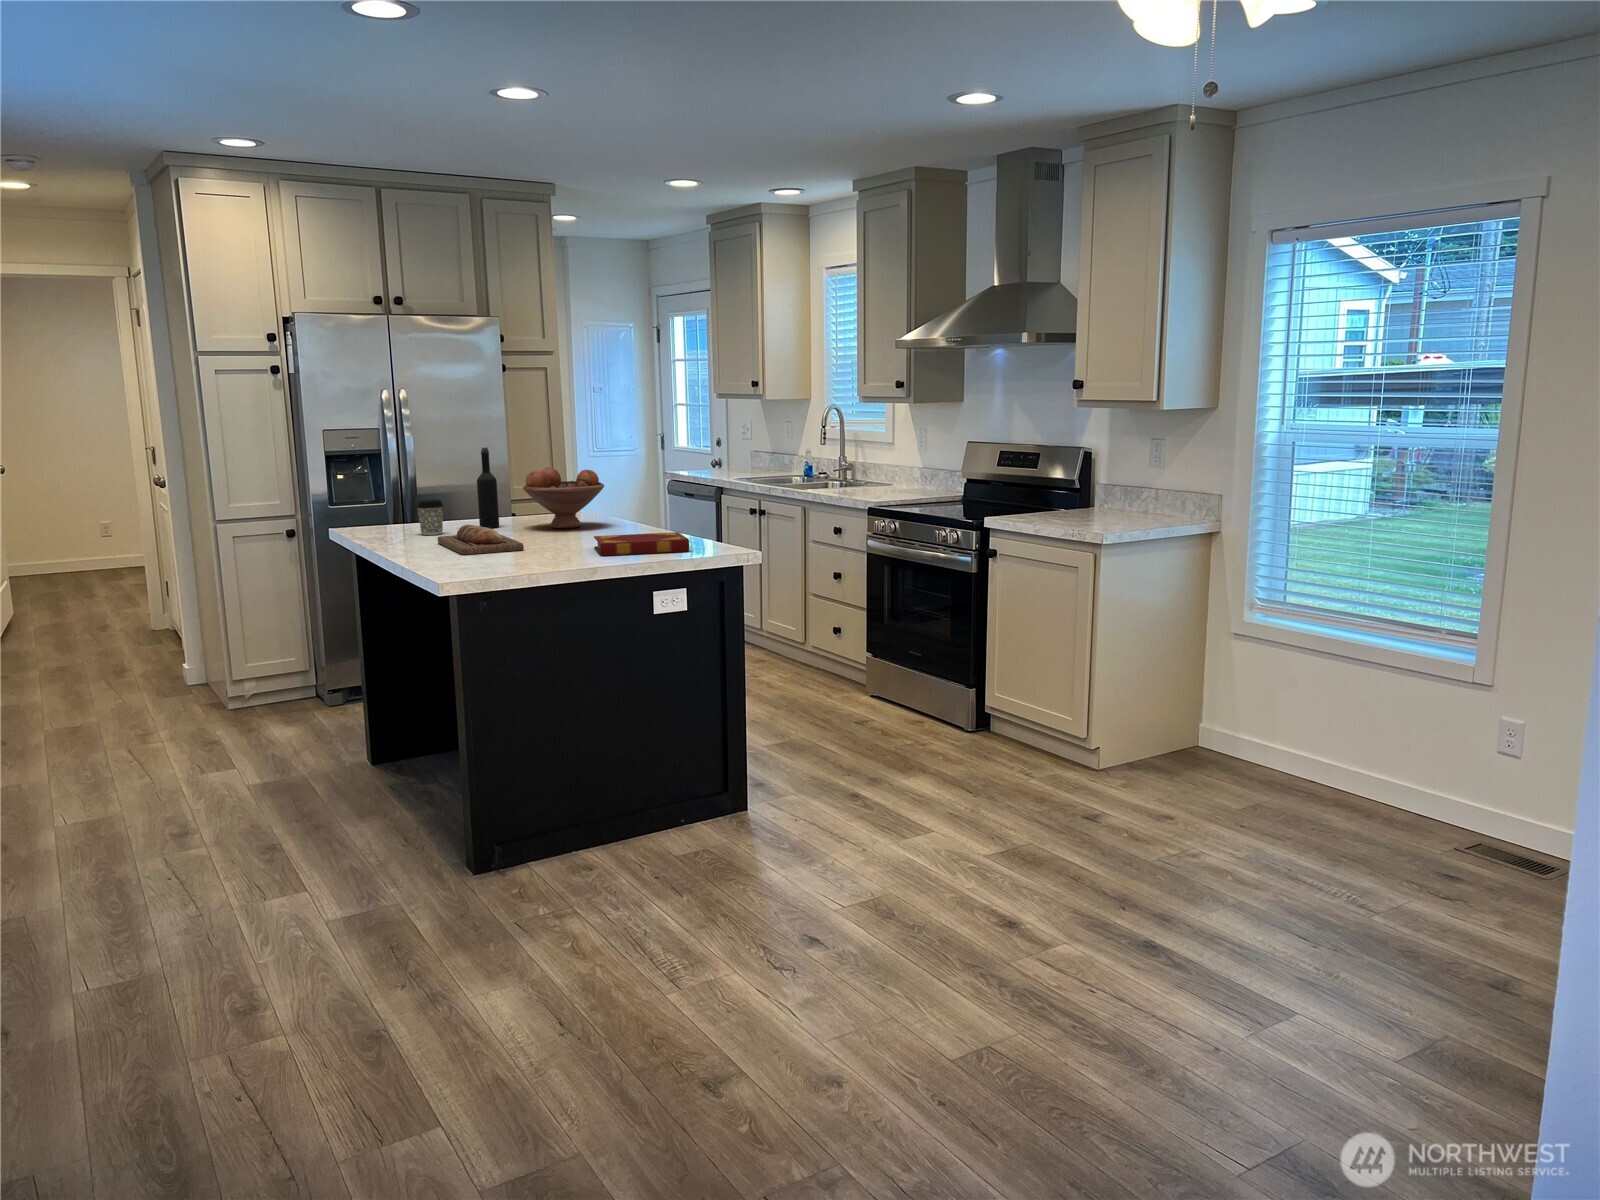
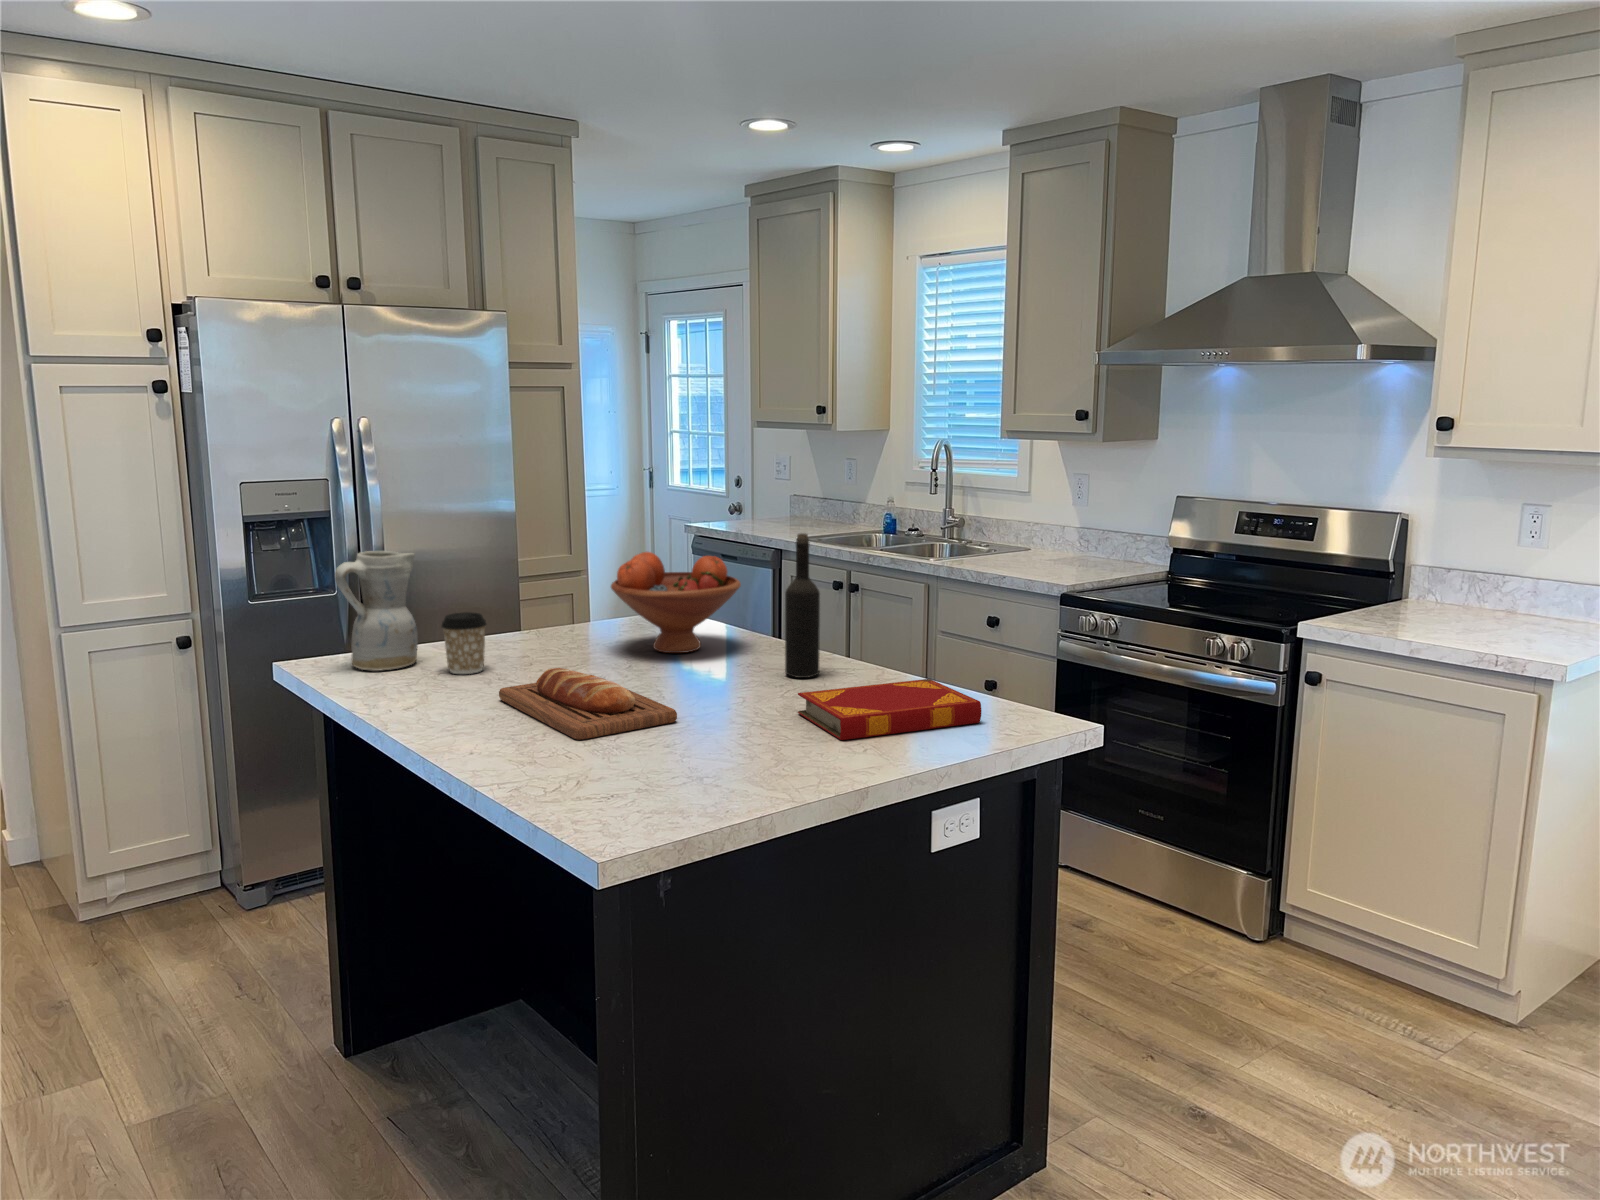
wine bottle: present [477,448,499,528] -> present [785,533,820,678]
ceramic pitcher: none [357,464,408,533] -> present [335,551,418,671]

